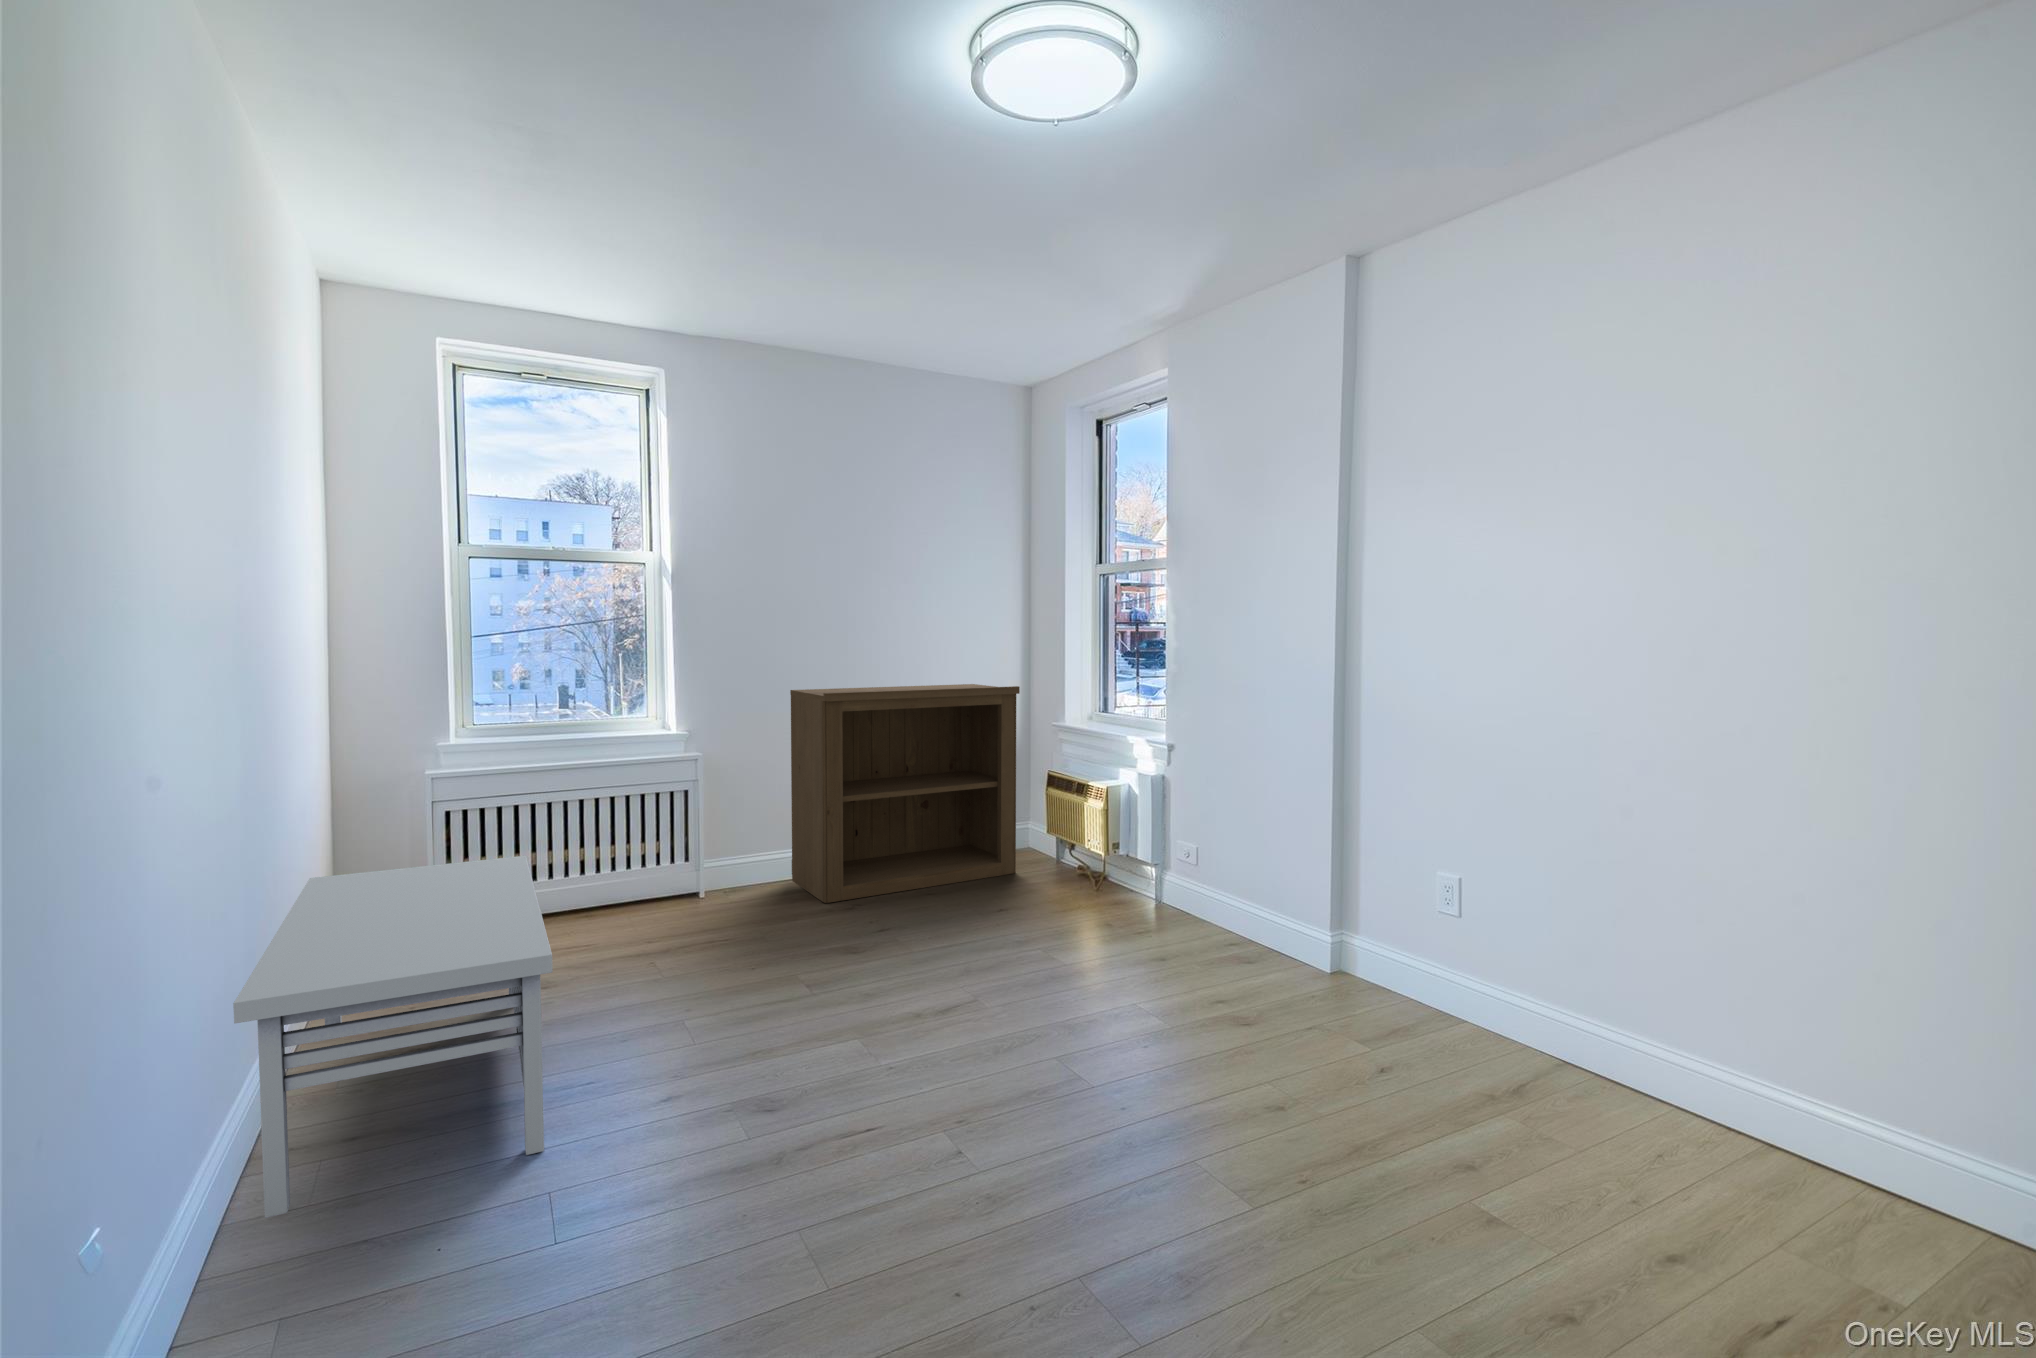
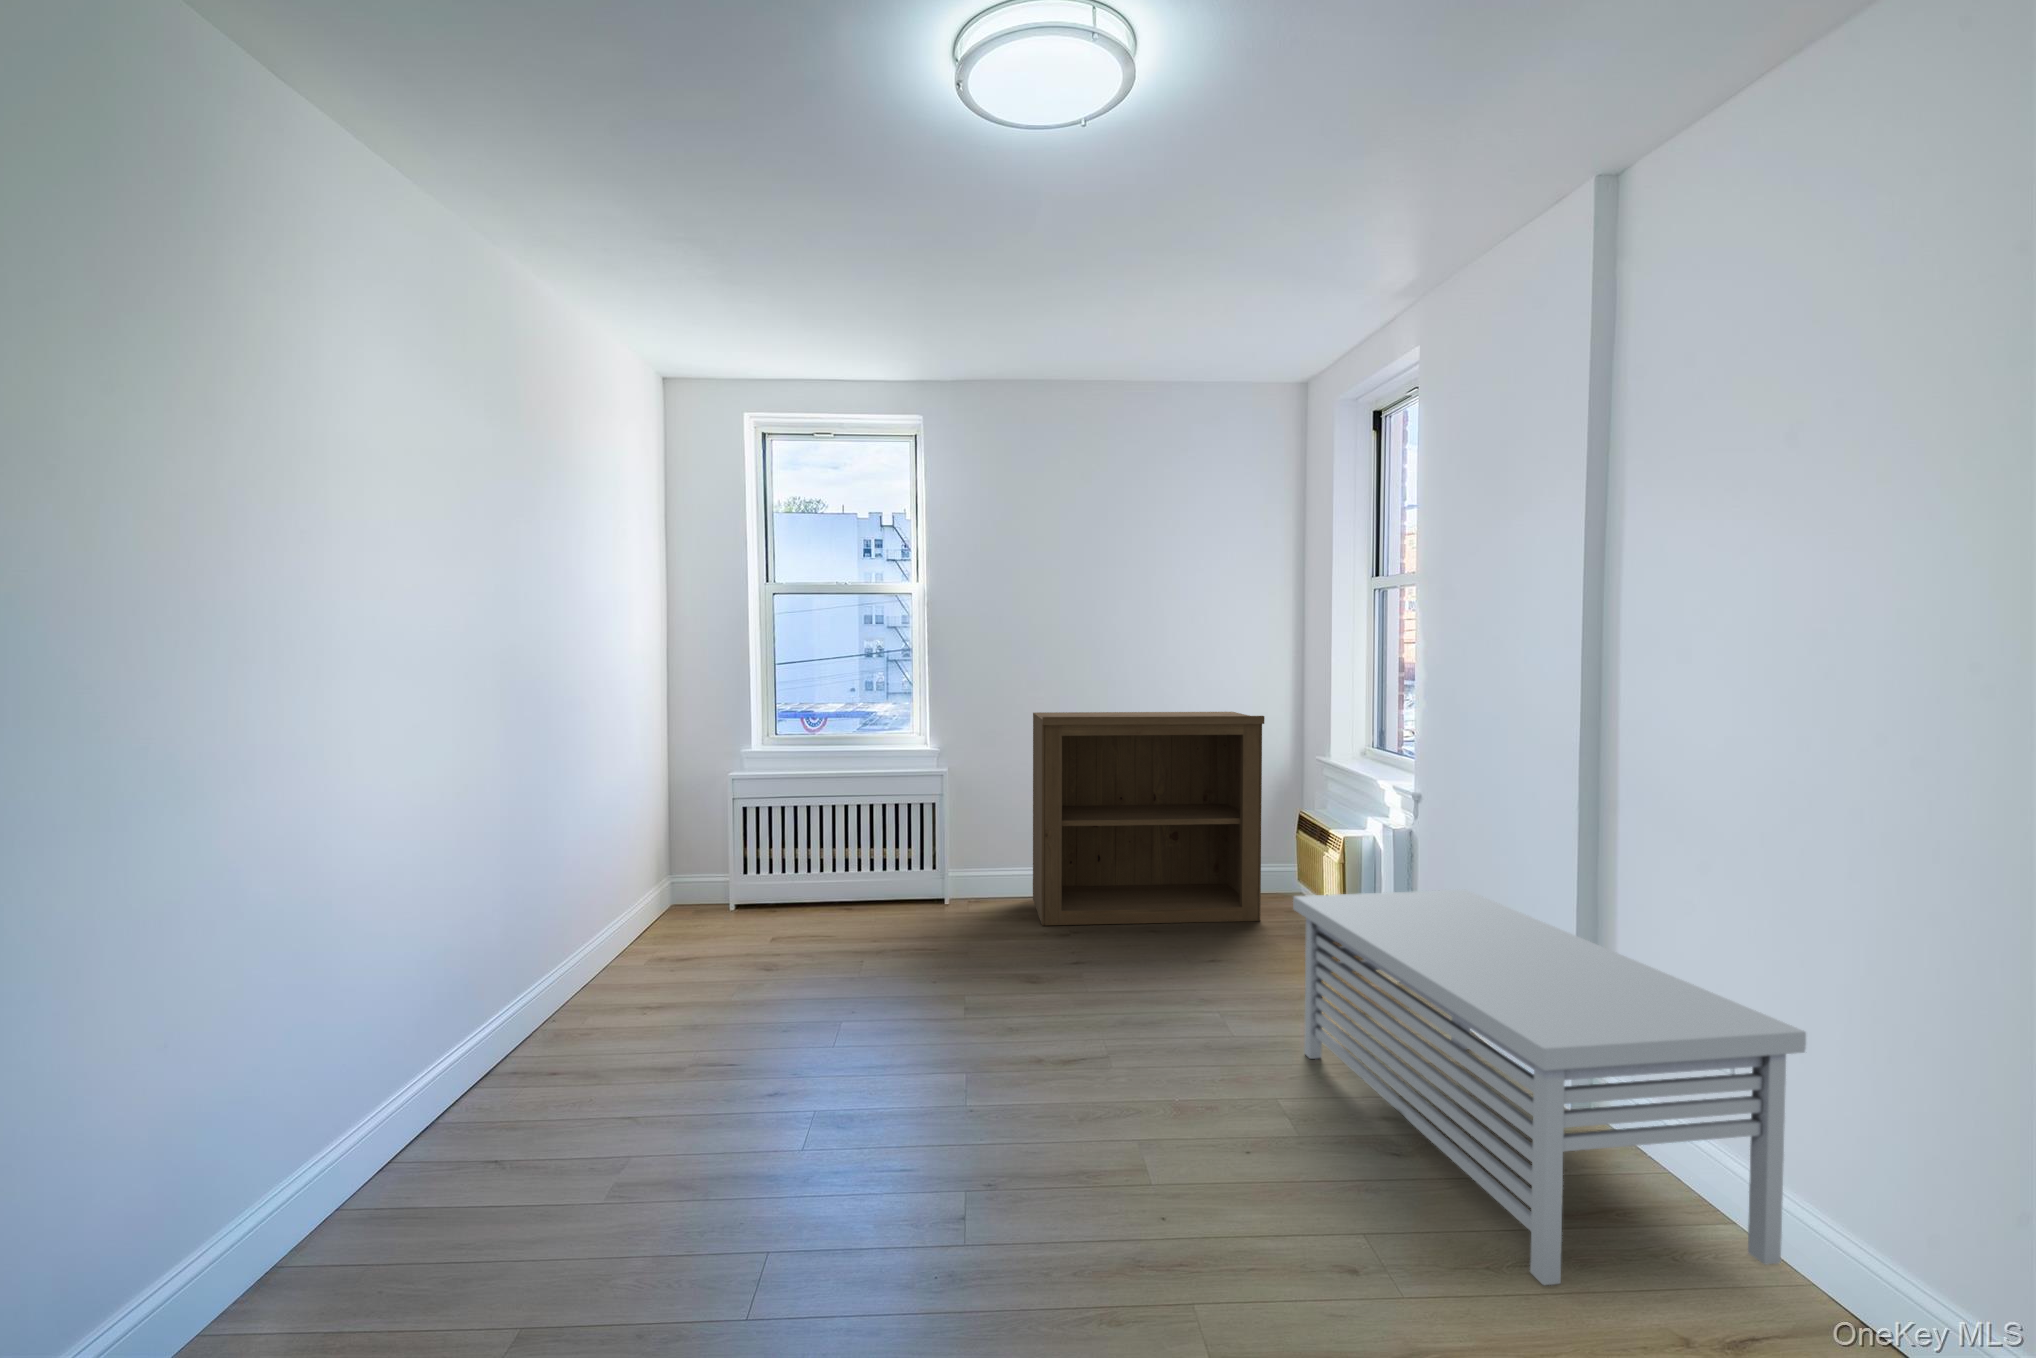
storage bench: present [233,856,553,1218] -> present [1293,890,1806,1285]

